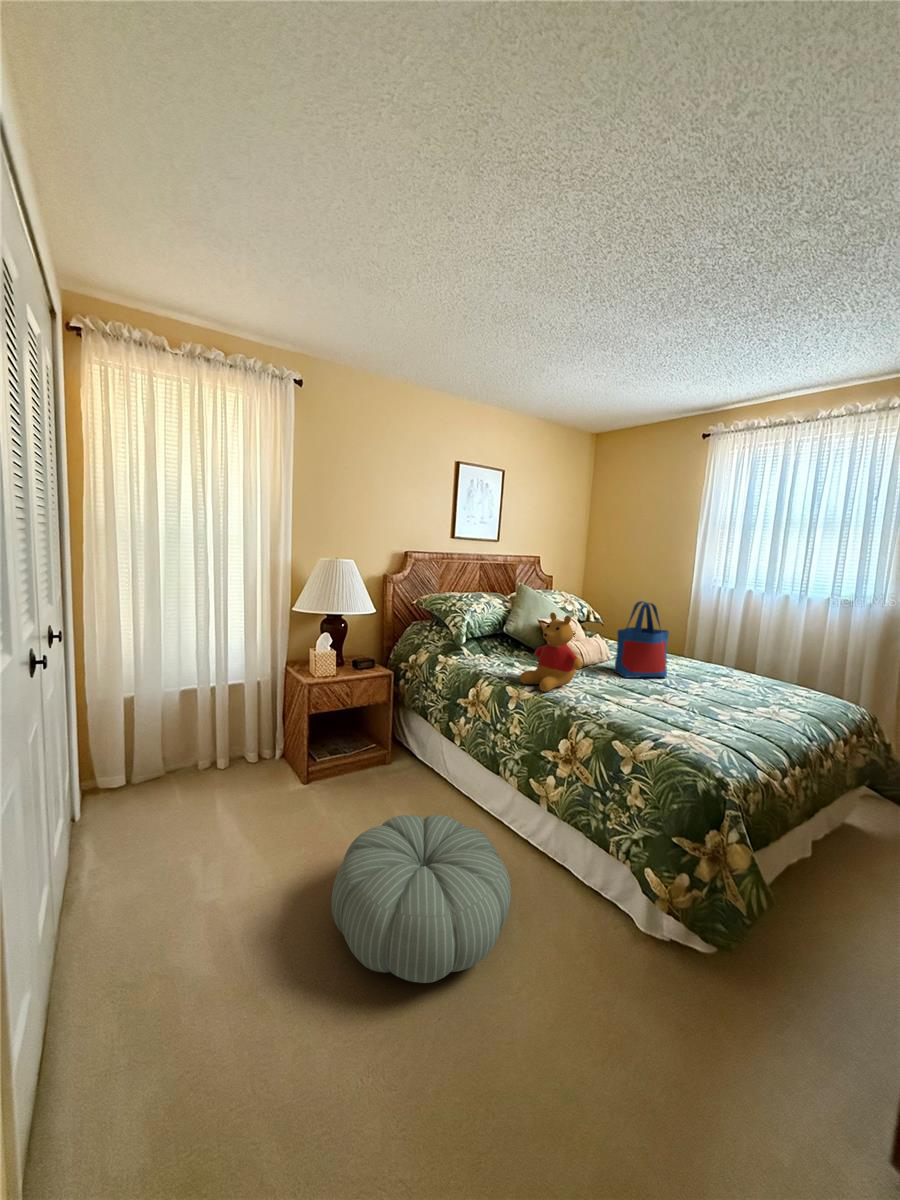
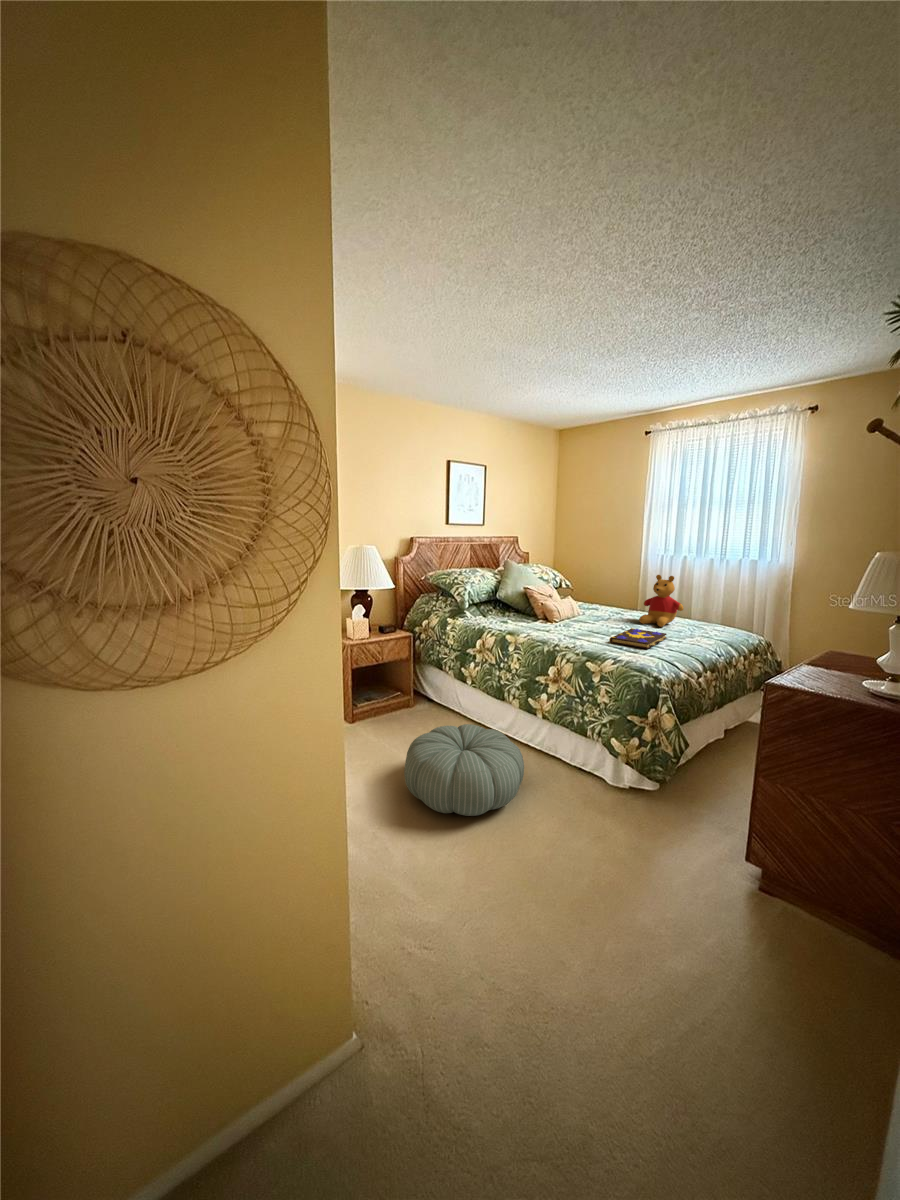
tote bag: present [614,601,669,678] -> none [583,567,623,626]
stuffed bear: present [520,612,582,692] -> present [639,575,684,627]
book: none [648,686,730,723] -> present [609,628,667,649]

